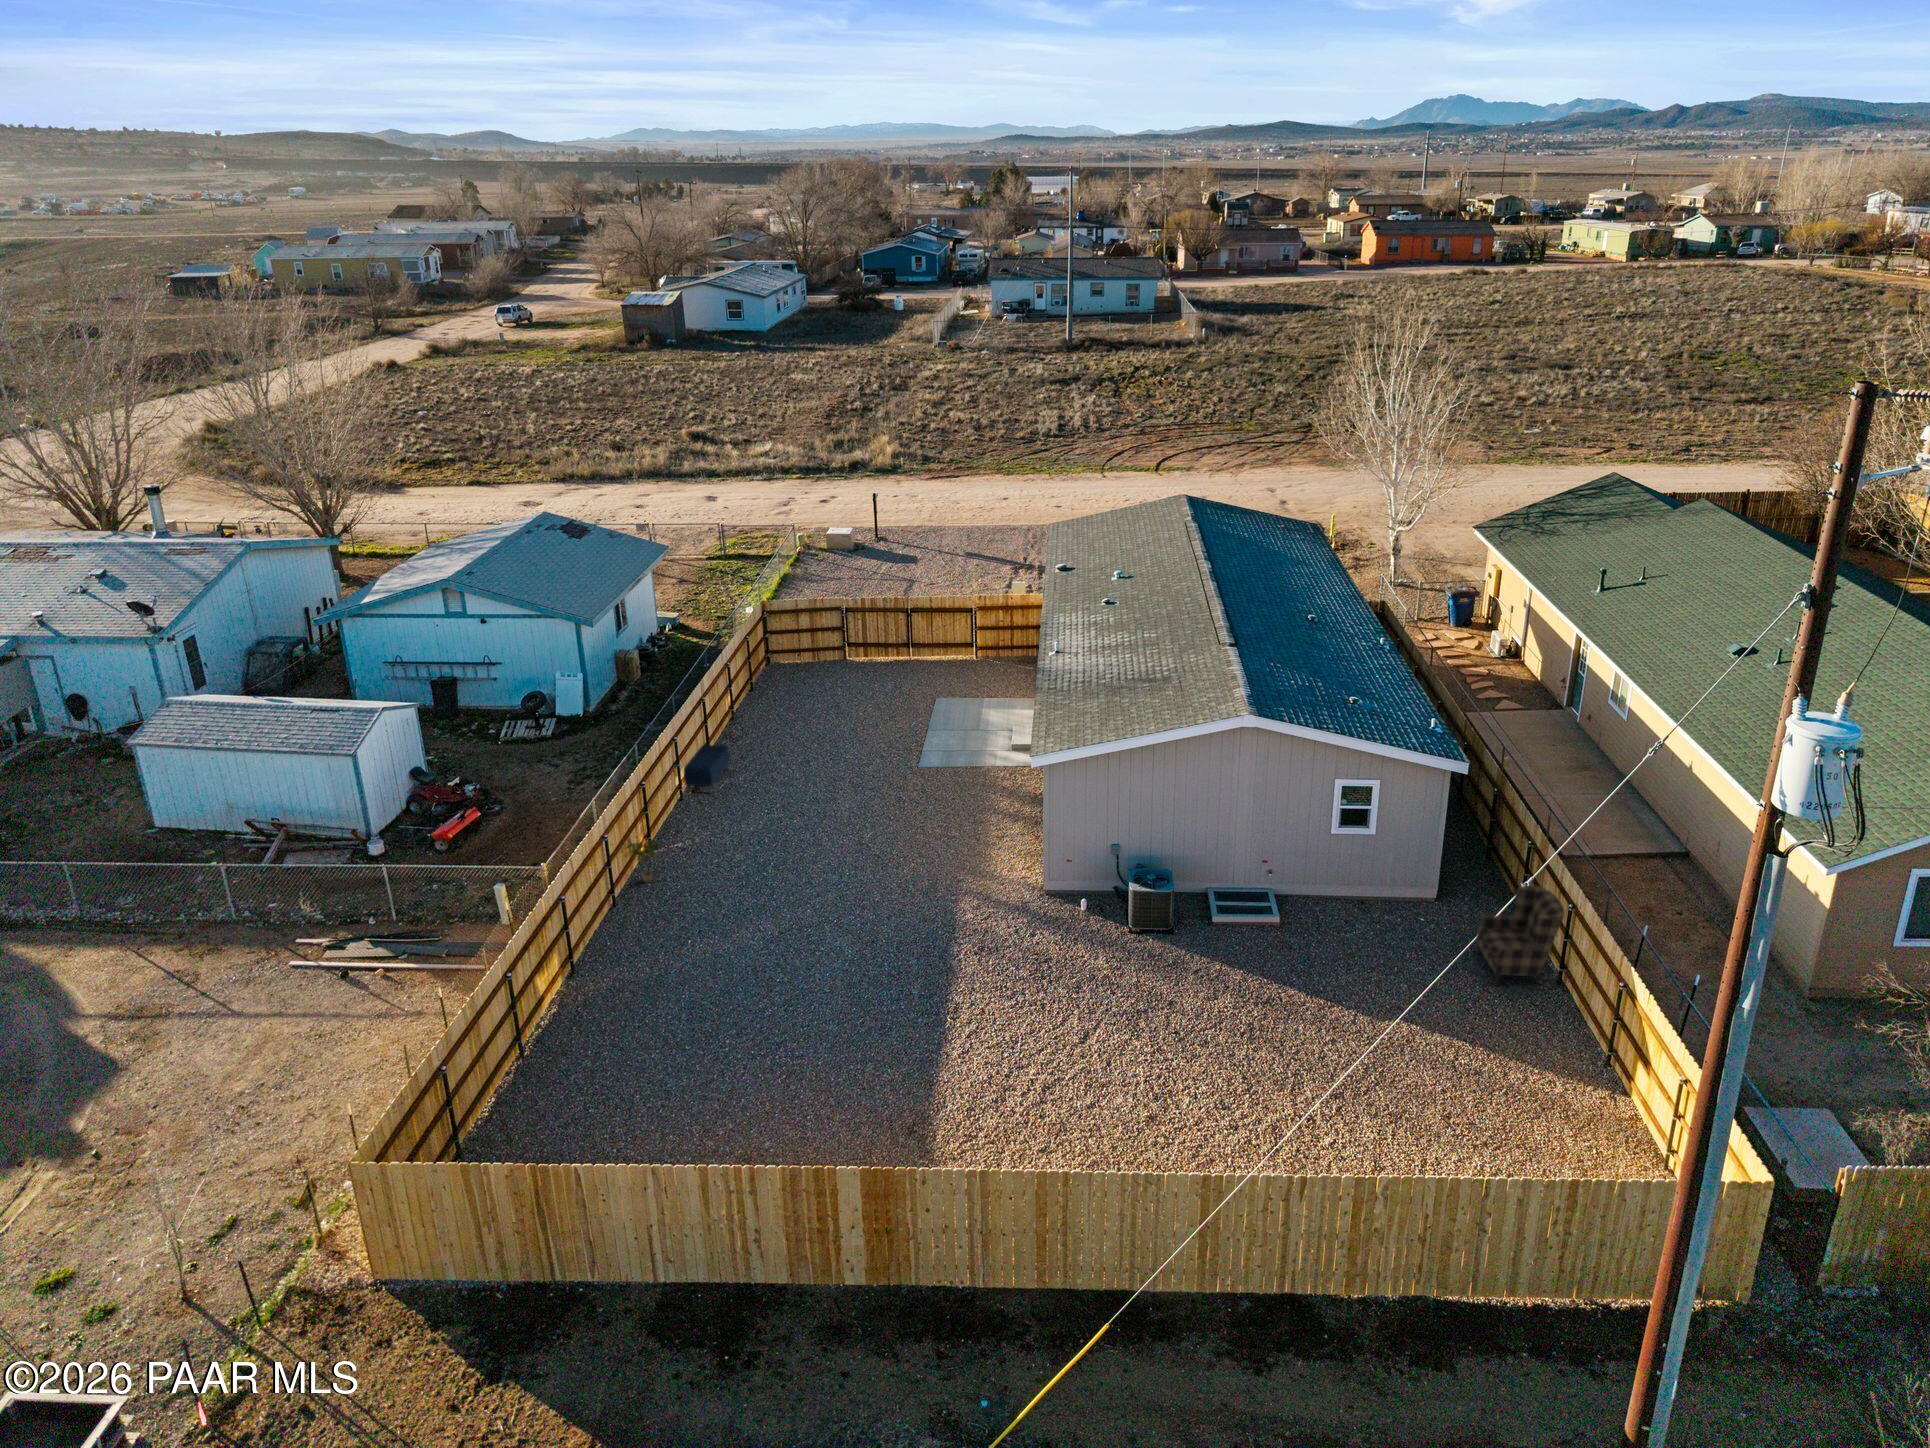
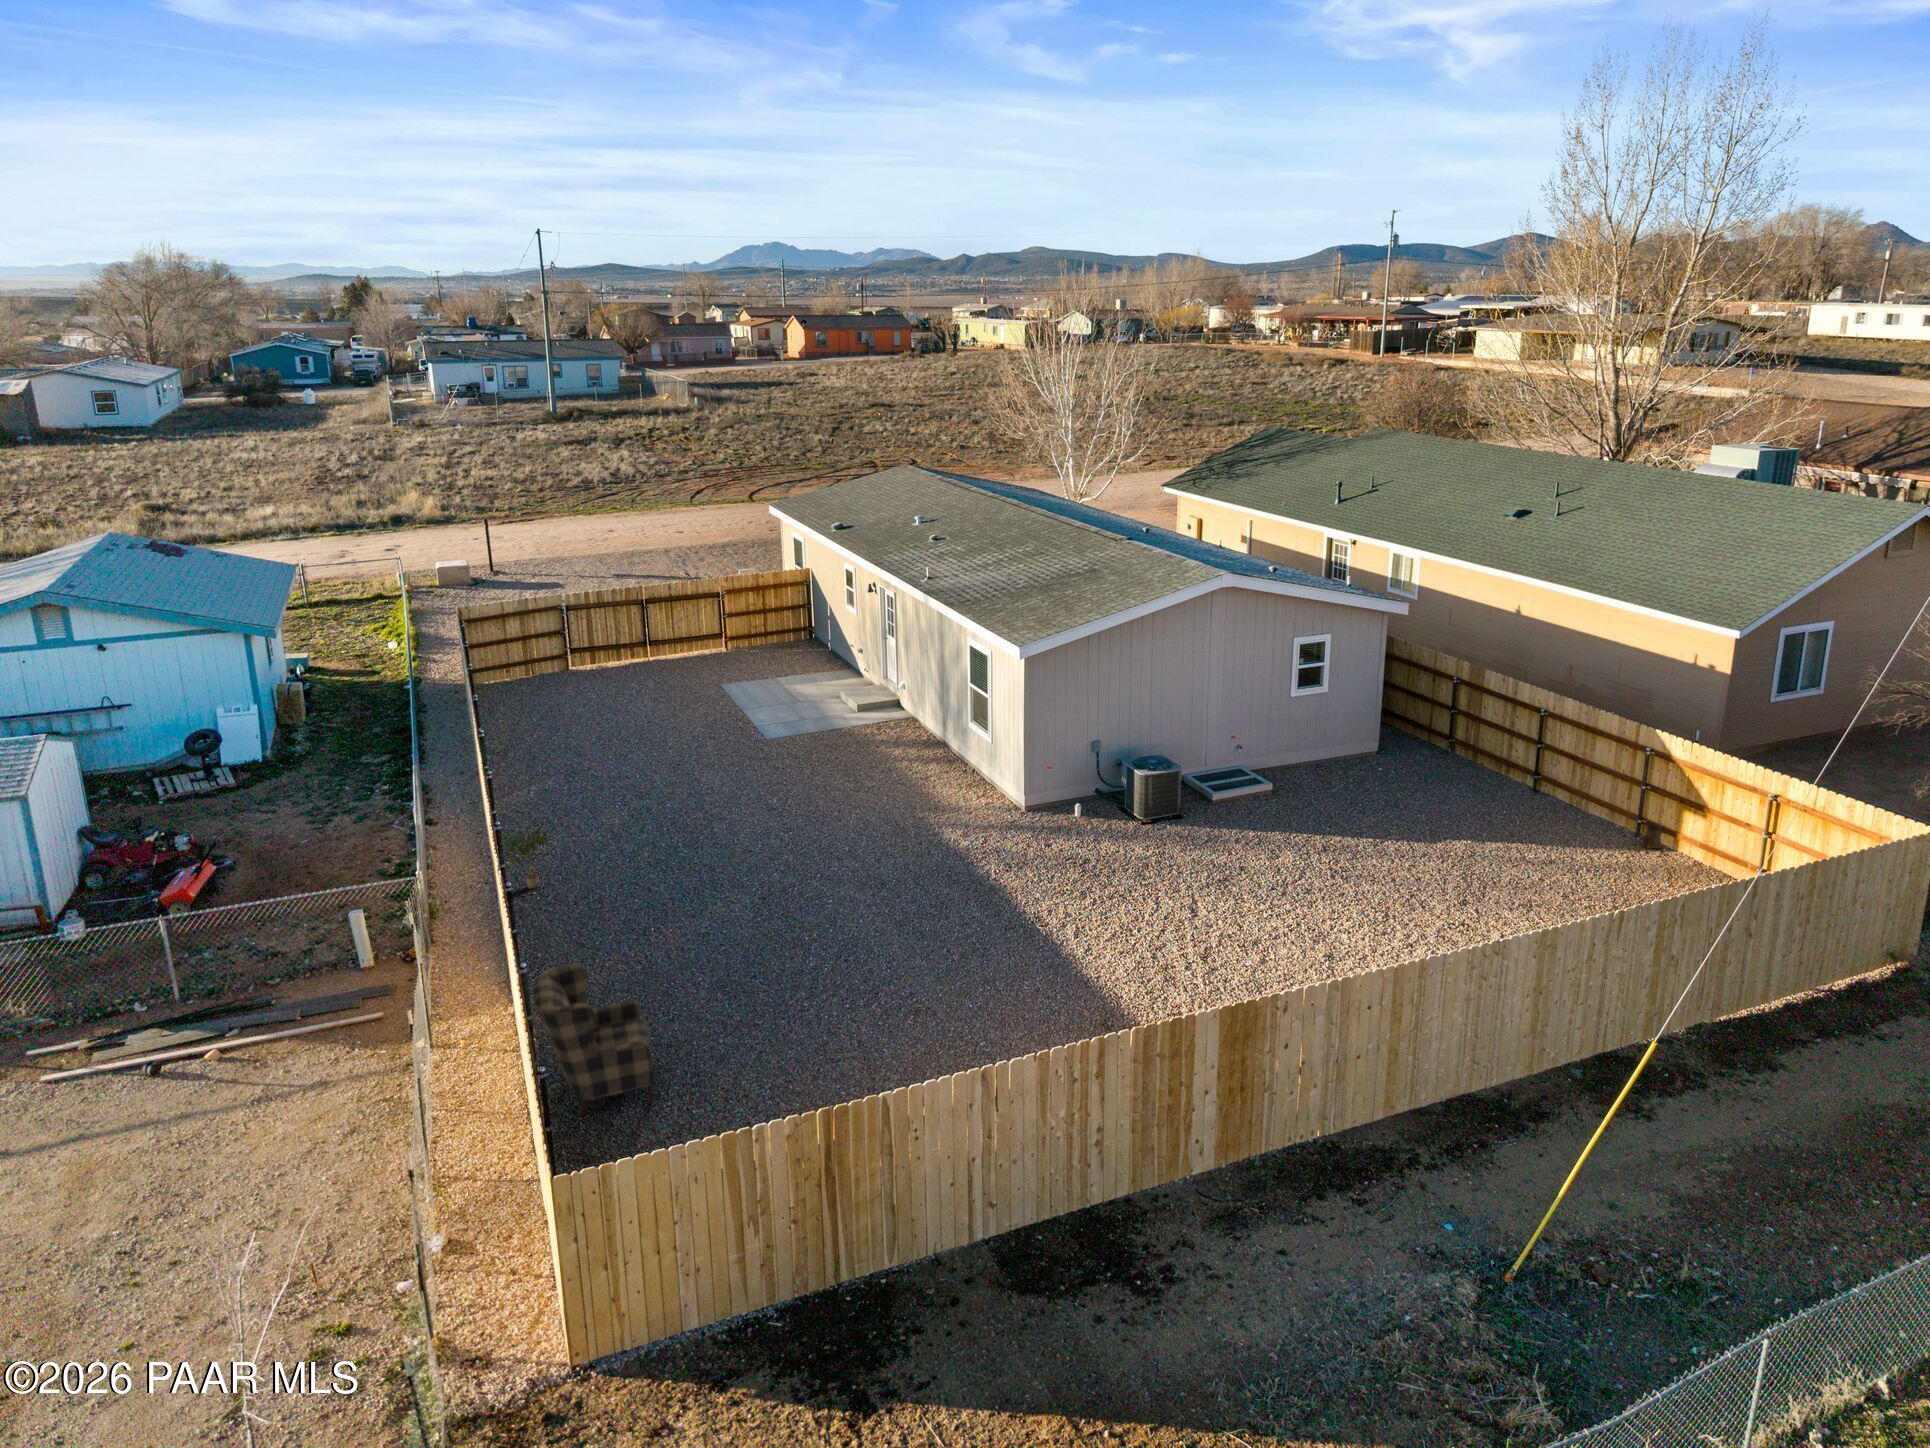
bench: present [684,745,730,793] -> none [492,745,532,803]
chair: present [1476,886,1565,986] -> present [533,964,655,1115]
watering can: none [1575,1063,1620,1091] -> present [1636,824,1665,849]

